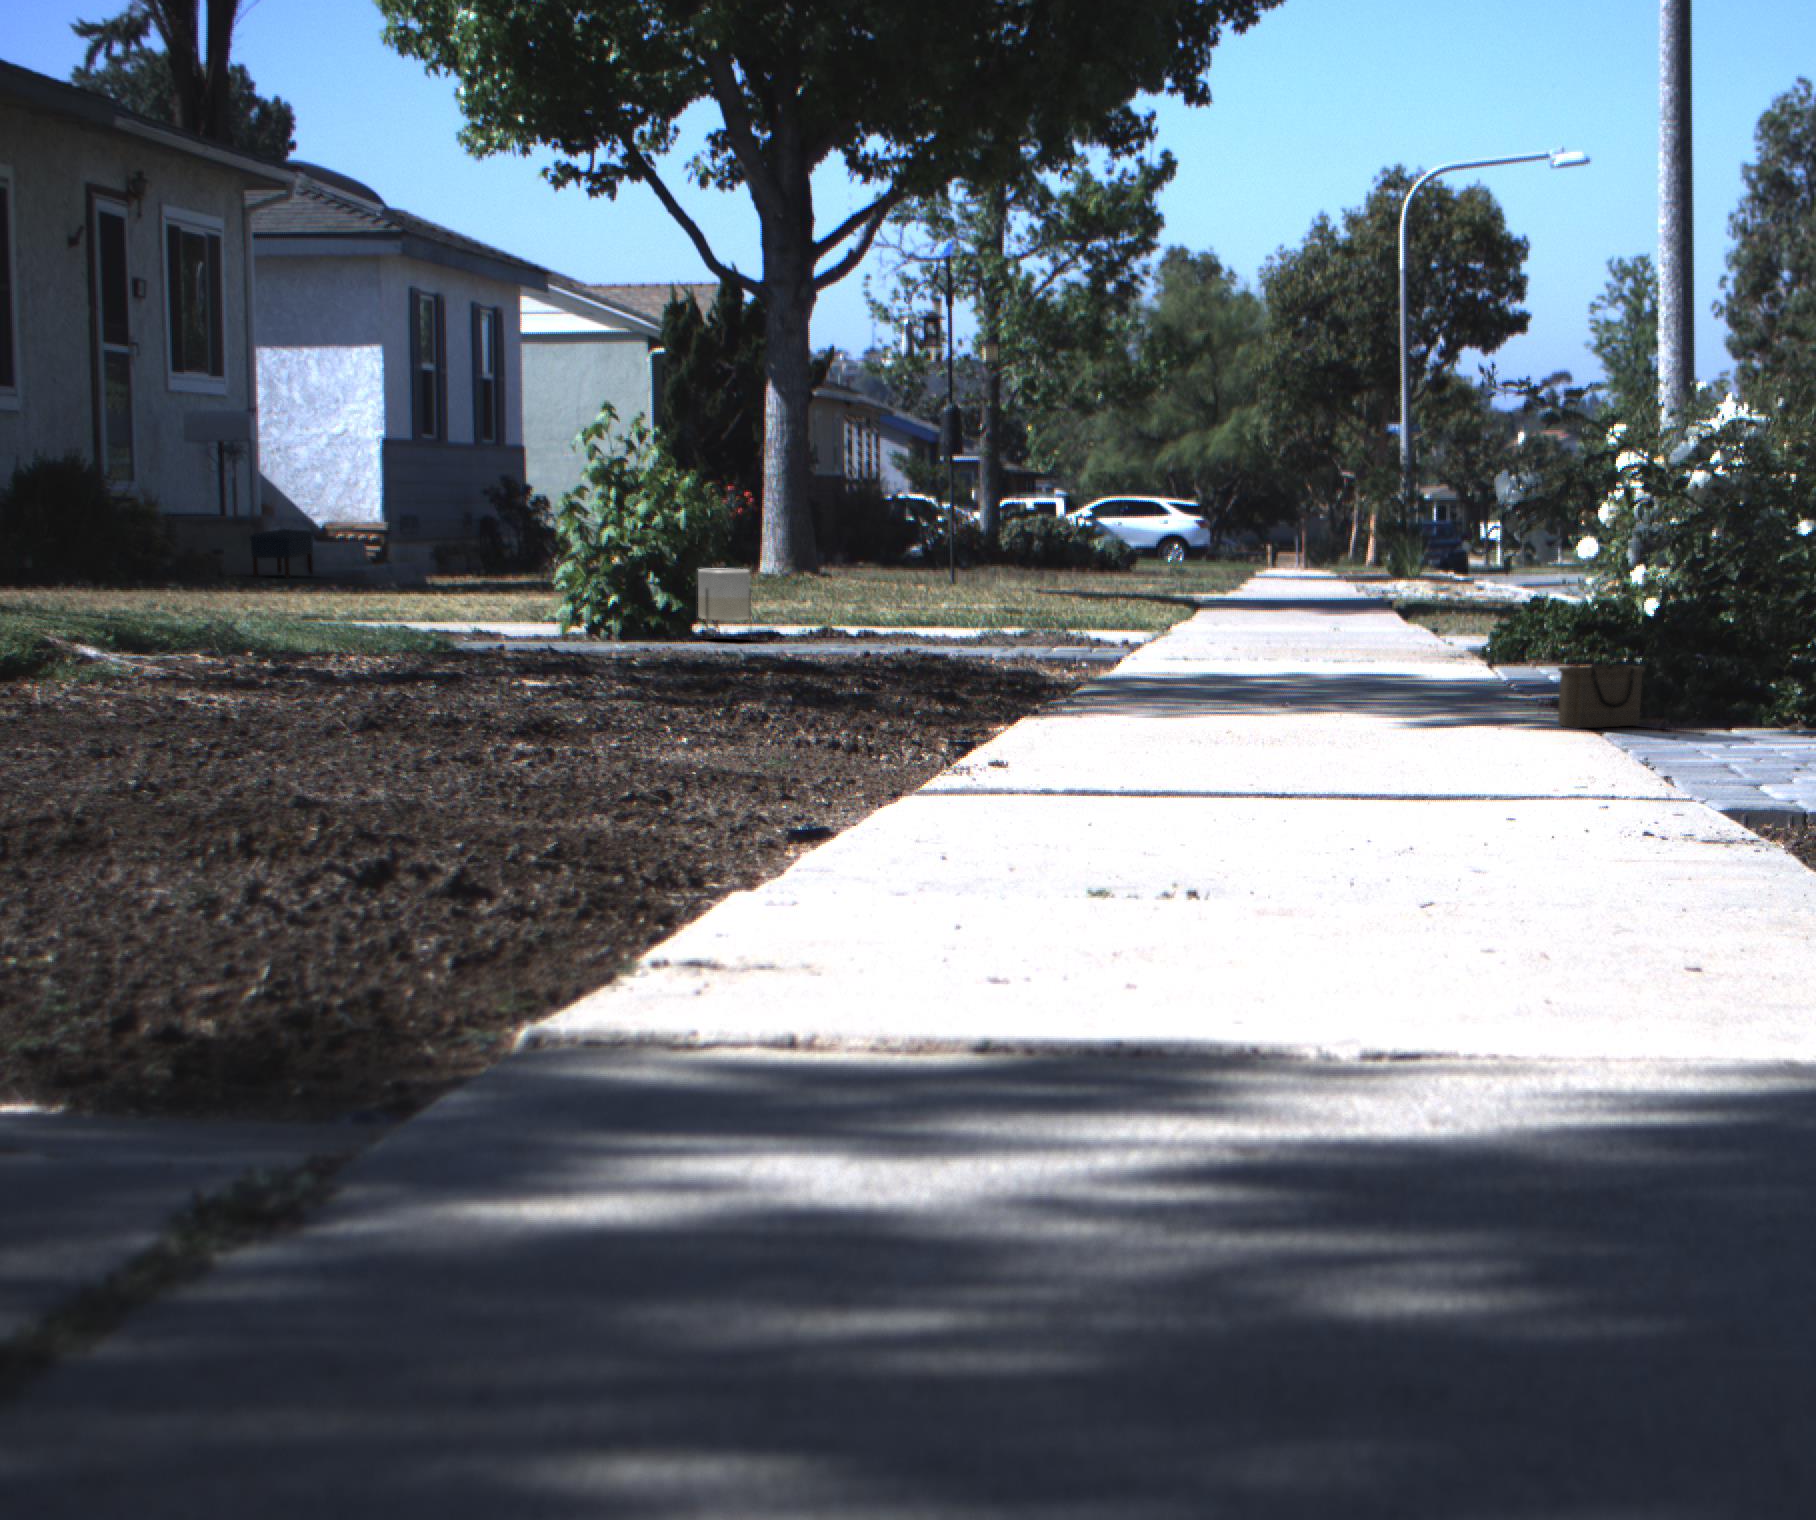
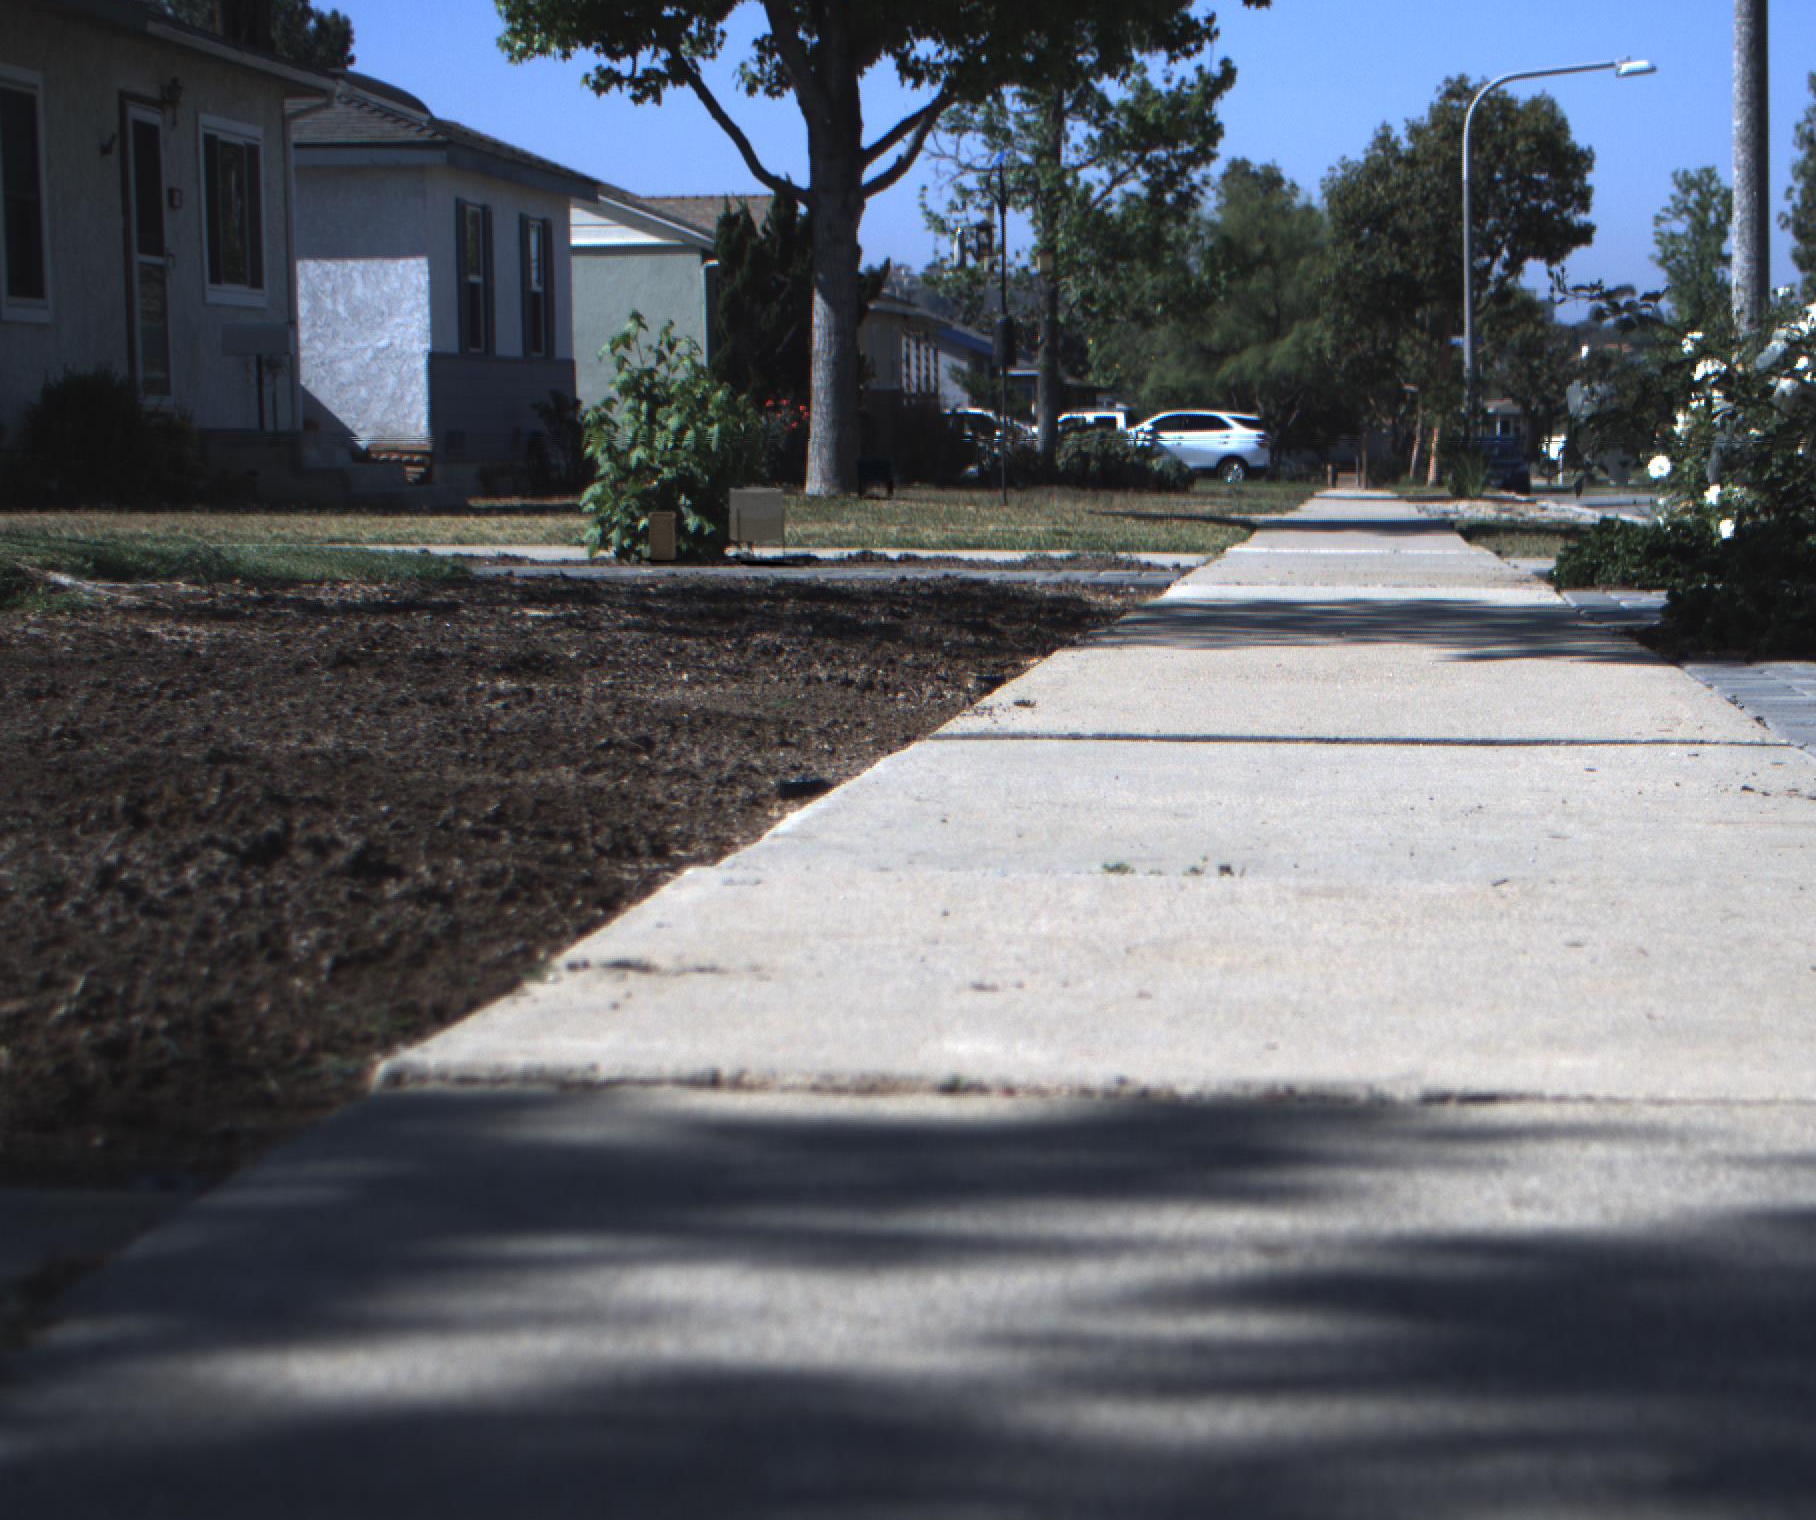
bench: present [250,529,313,578] -> present [857,455,895,499]
basket: present [1558,665,1645,728] -> present [646,512,678,560]

